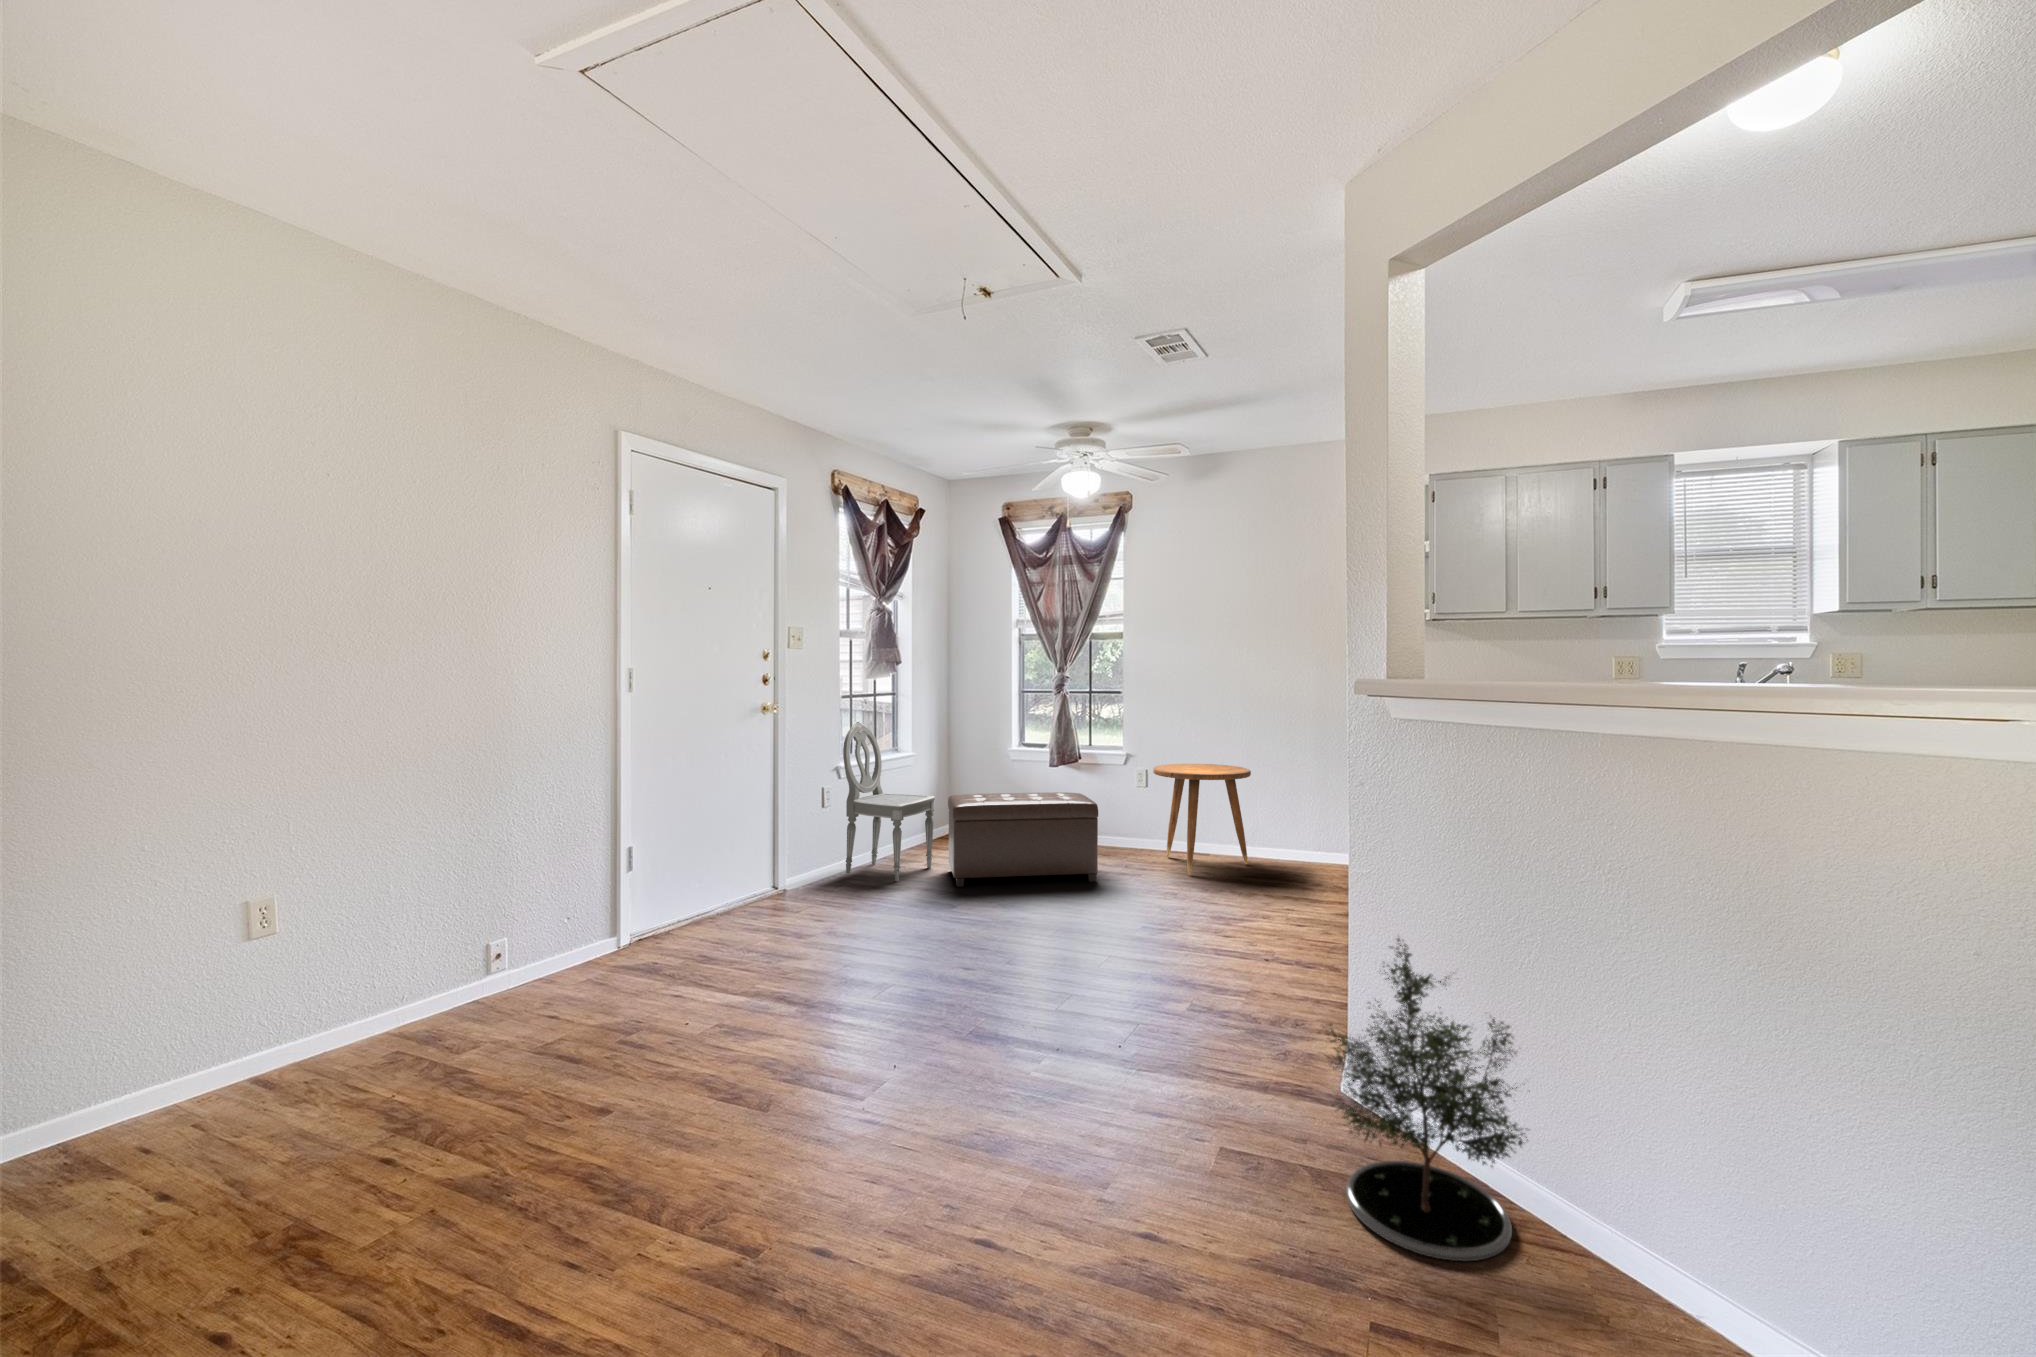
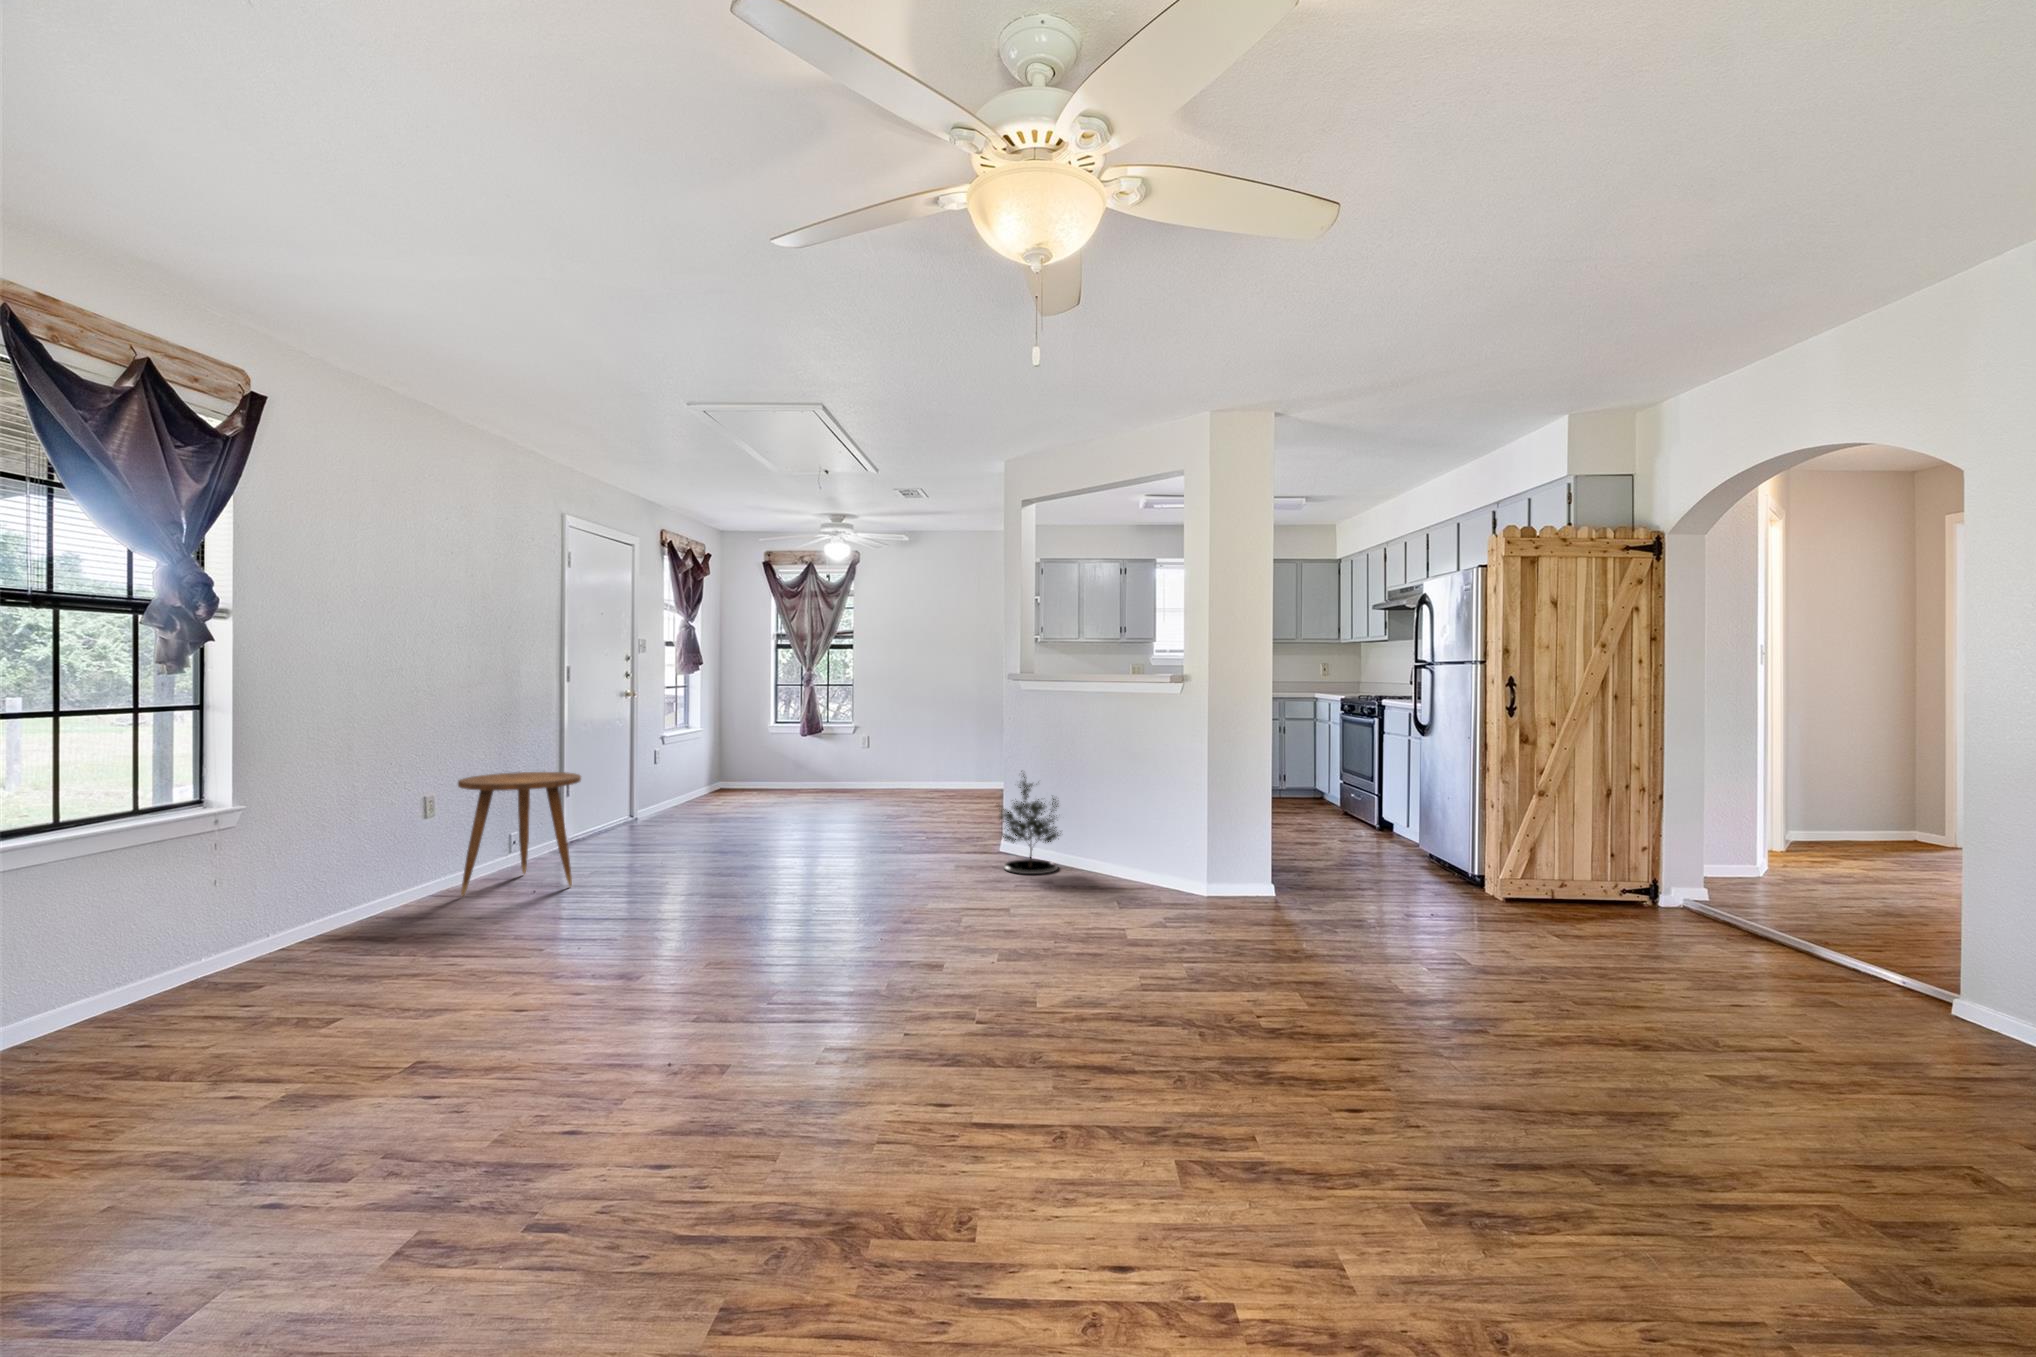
dining chair: present [843,722,935,882] -> none [668,705,731,812]
side table: present [1153,764,1251,875] -> present [458,772,581,896]
ottoman: present [948,792,1098,887] -> none [742,751,848,811]

